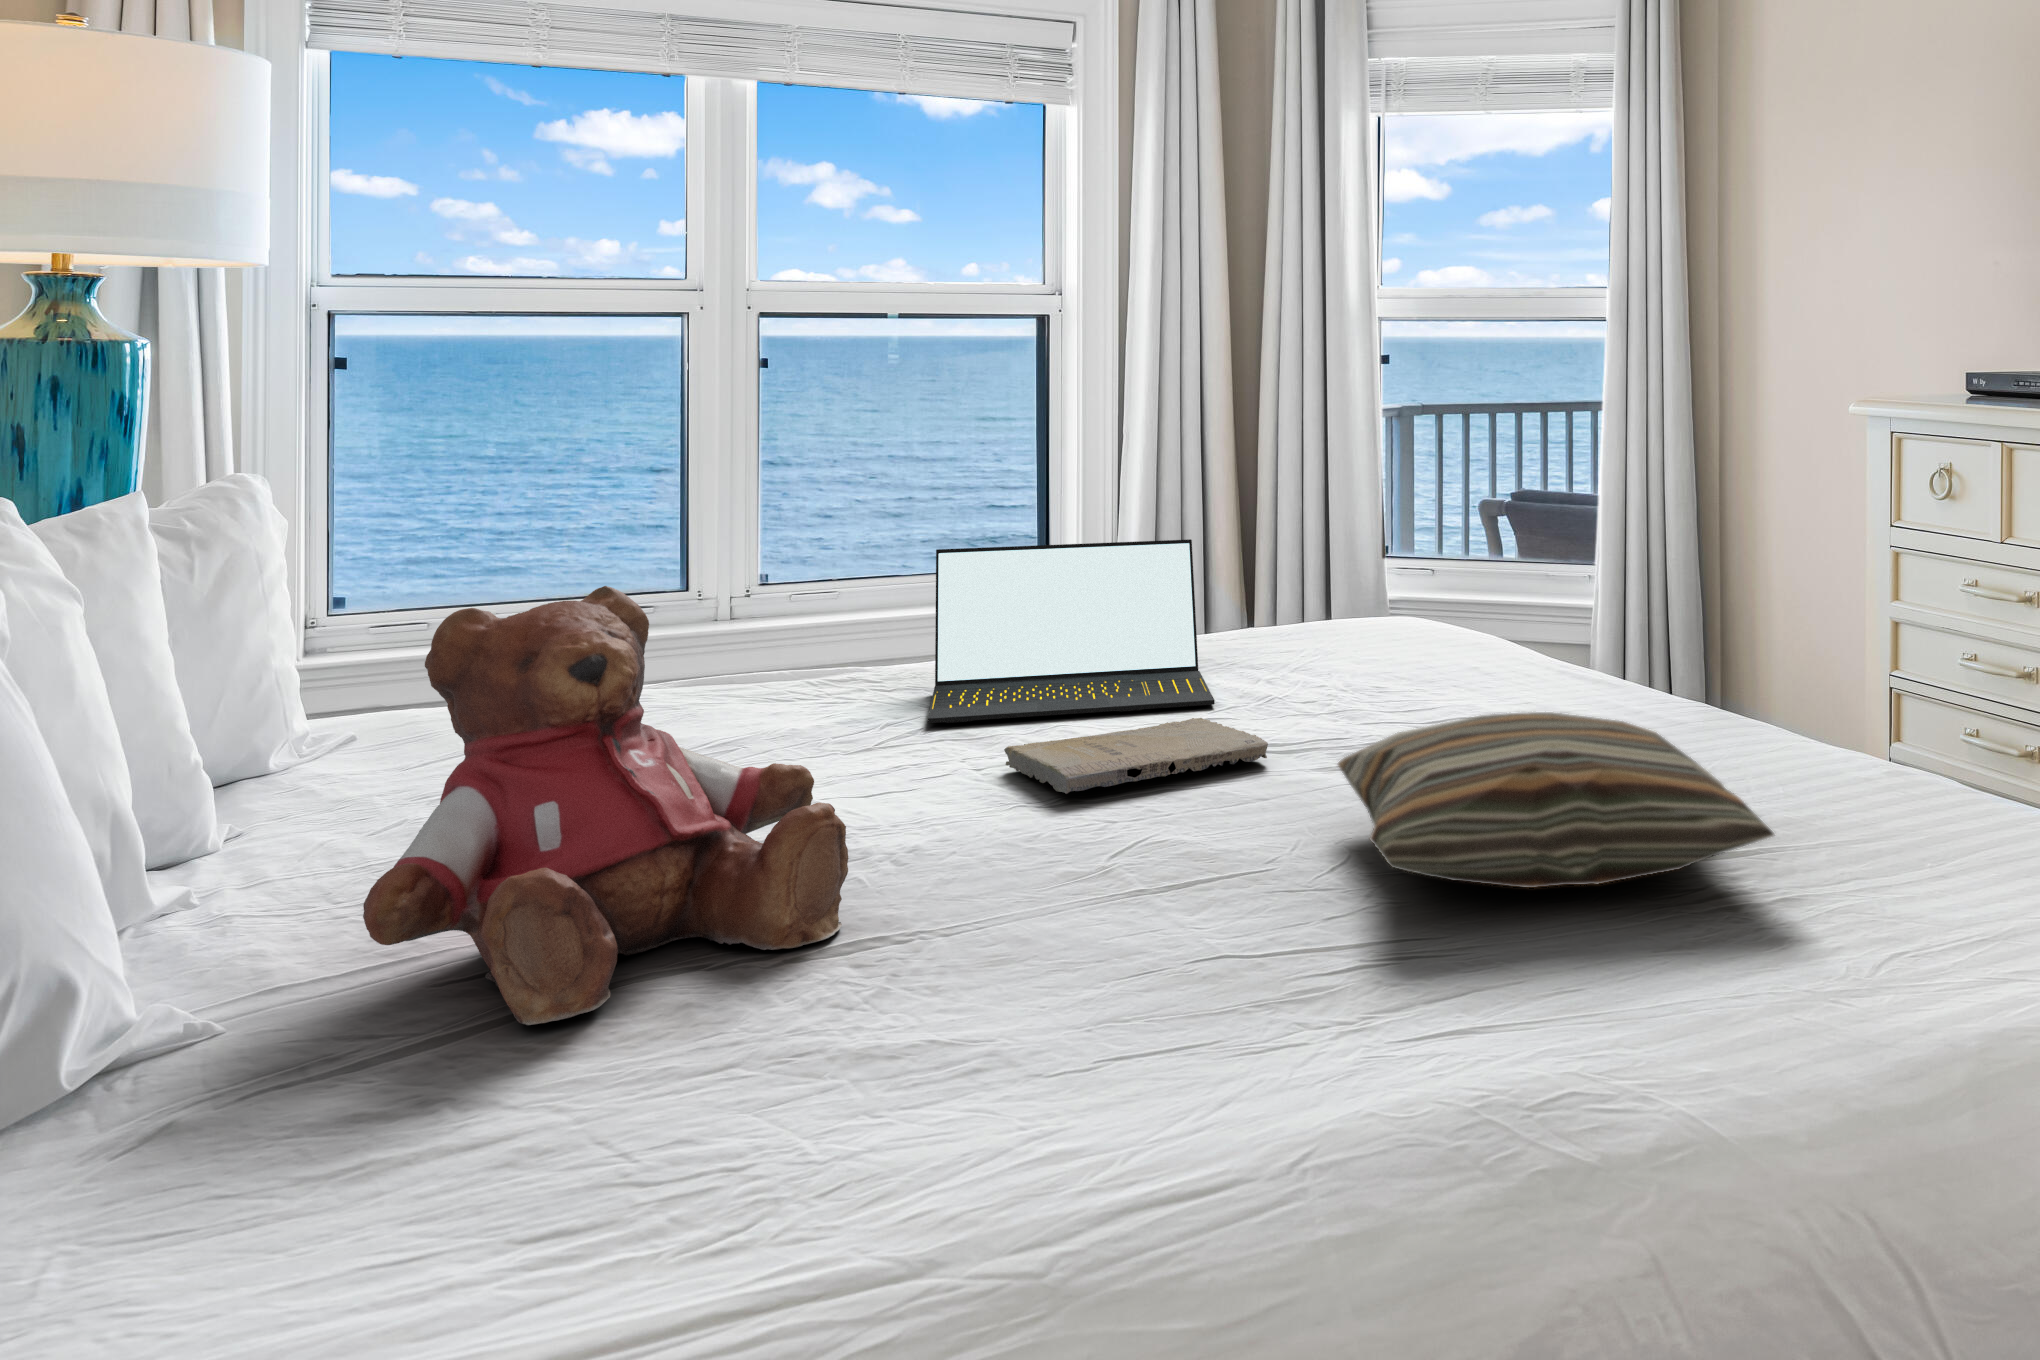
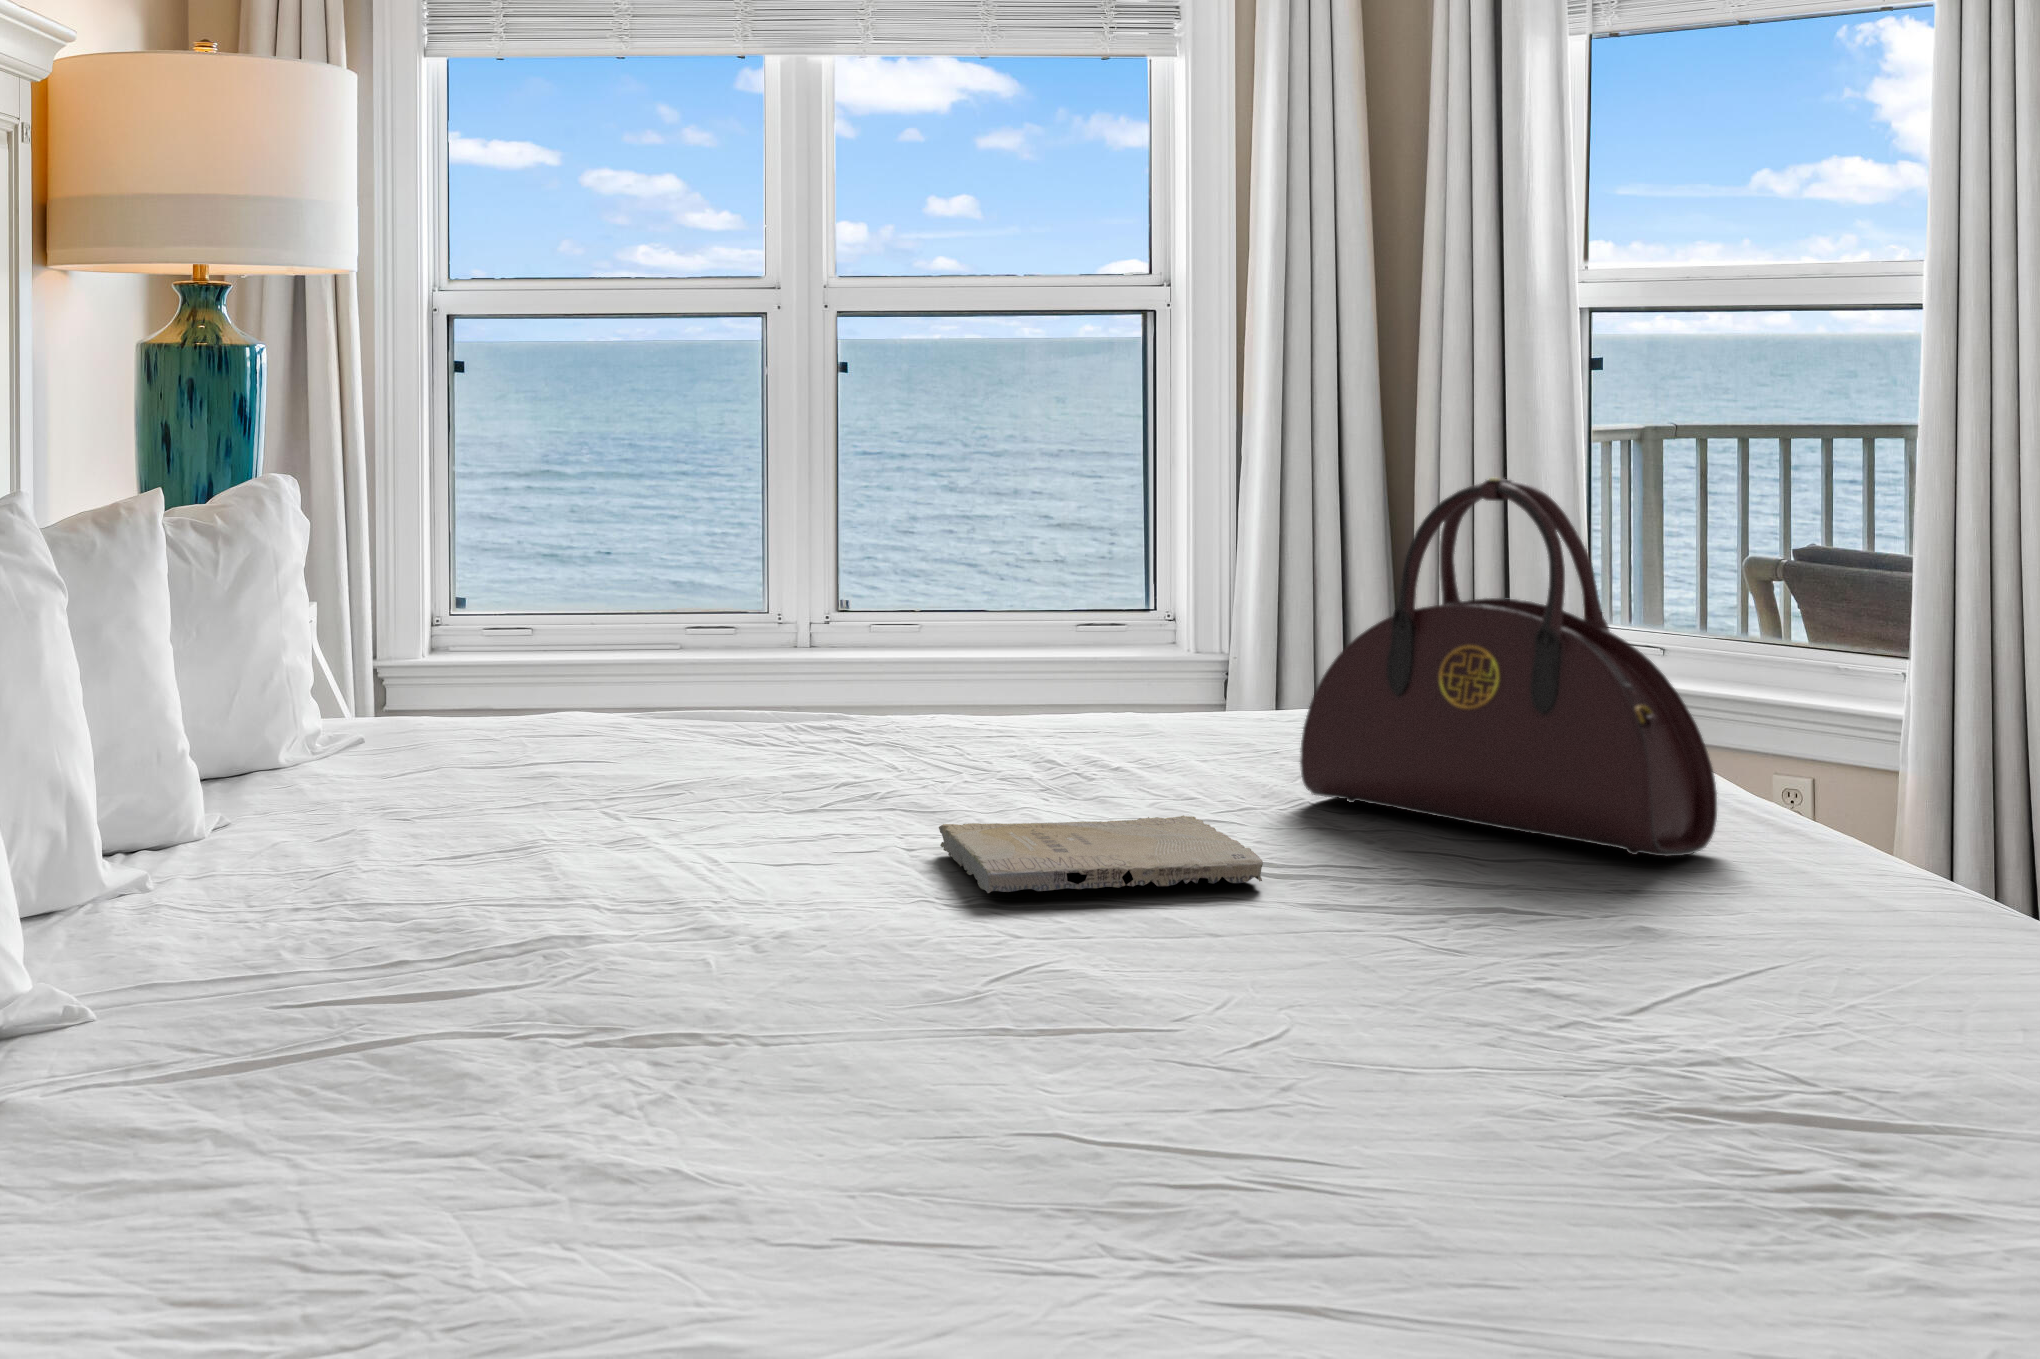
handbag: none [1266,449,1549,708] -> present [1300,478,1717,856]
laptop: present [928,539,1215,723] -> none [882,579,1230,800]
teddy bear: present [363,586,848,1025] -> none [192,599,678,1073]
pillow: present [1338,712,1774,888] -> none [1298,865,1988,1153]

